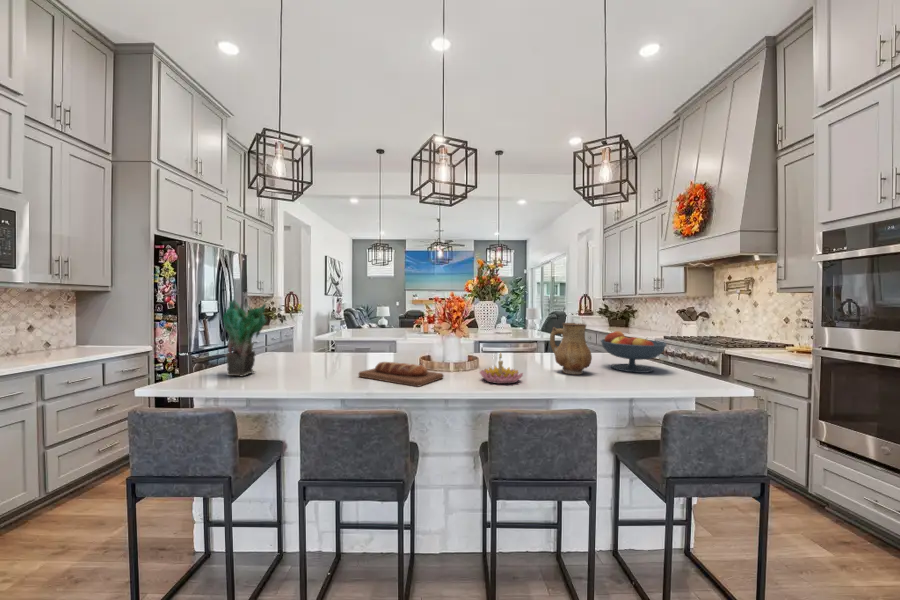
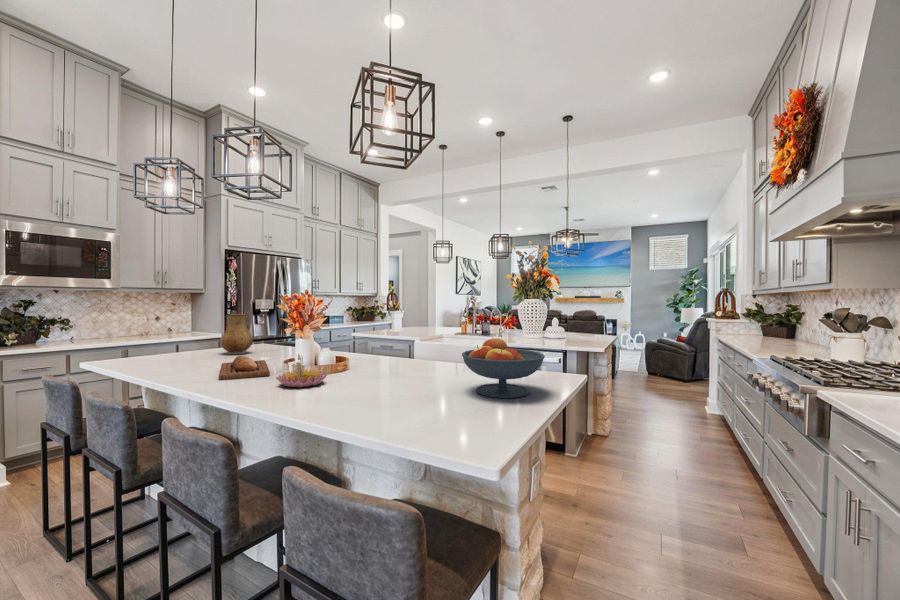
potted plant: present [223,300,267,376] -> none [146,298,190,359]
ceramic pitcher: present [550,323,592,374] -> present [221,314,253,354]

